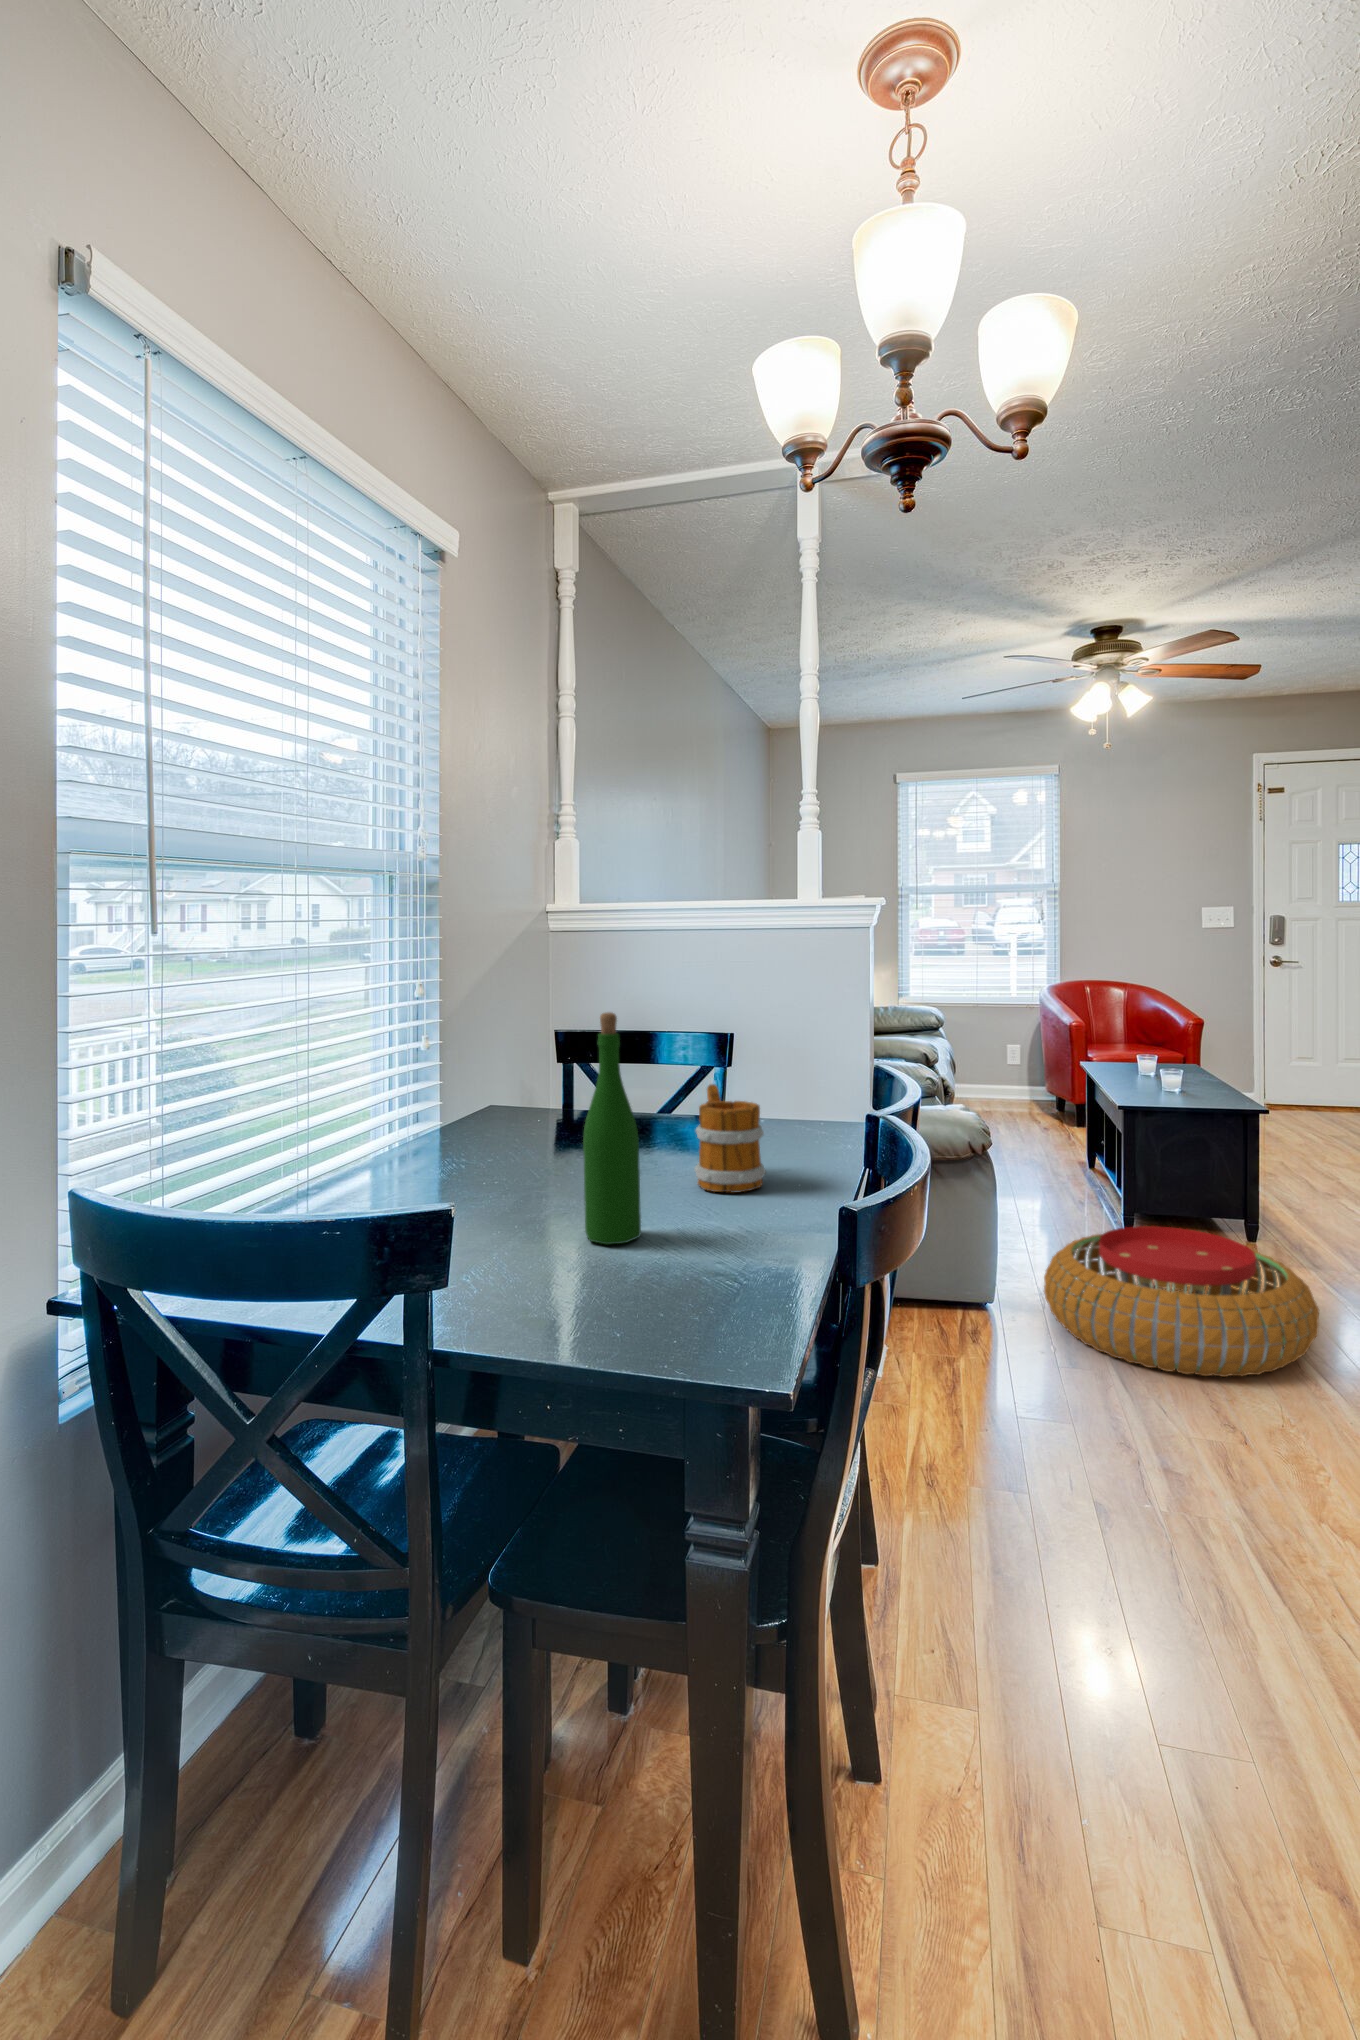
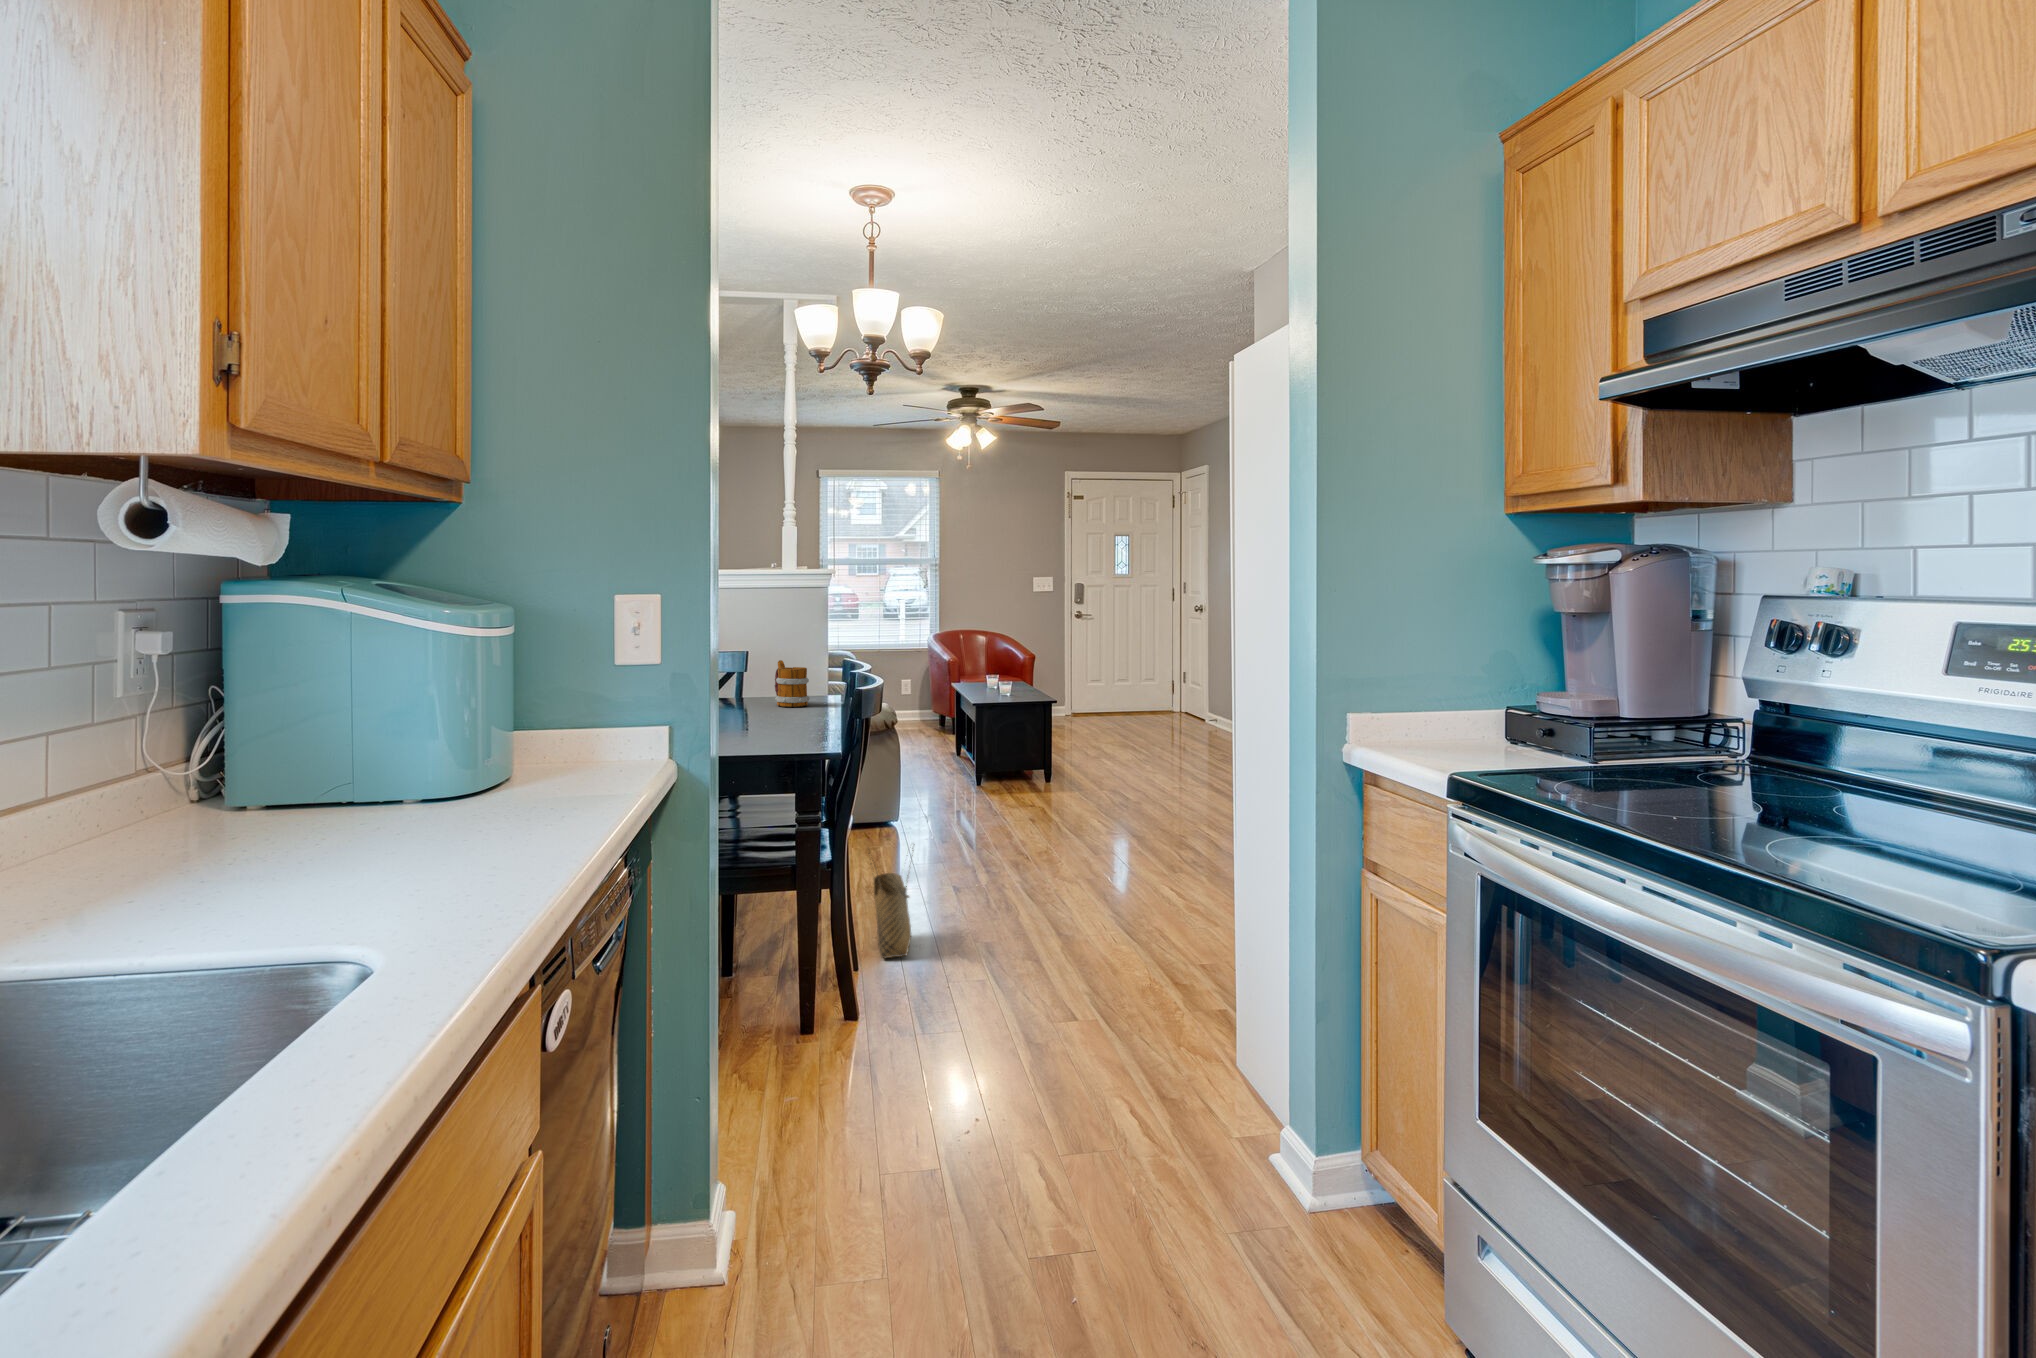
wine bottle: present [583,1012,641,1245] -> none [745,621,770,718]
pouf: present [1044,1226,1319,1377] -> none [929,766,1068,835]
woven basket: none [876,1571,999,1918] -> present [869,848,913,958]

